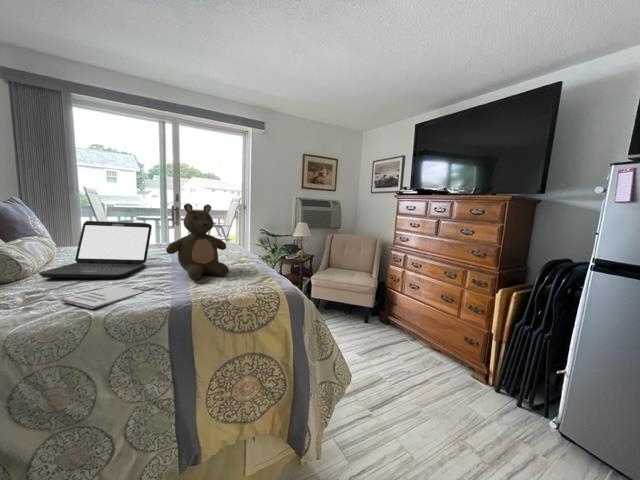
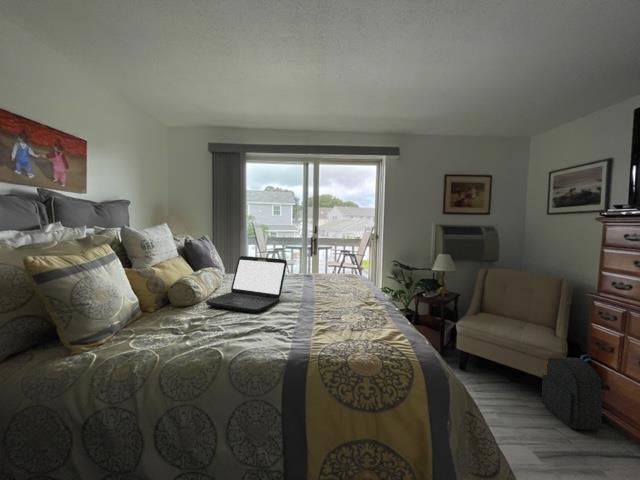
stuffed bear: present [166,203,229,280] -> none [294,243,353,326]
notebook: present [60,286,144,309] -> none [209,321,272,348]
backpack: none [364,286,394,334] -> present [542,355,603,429]

